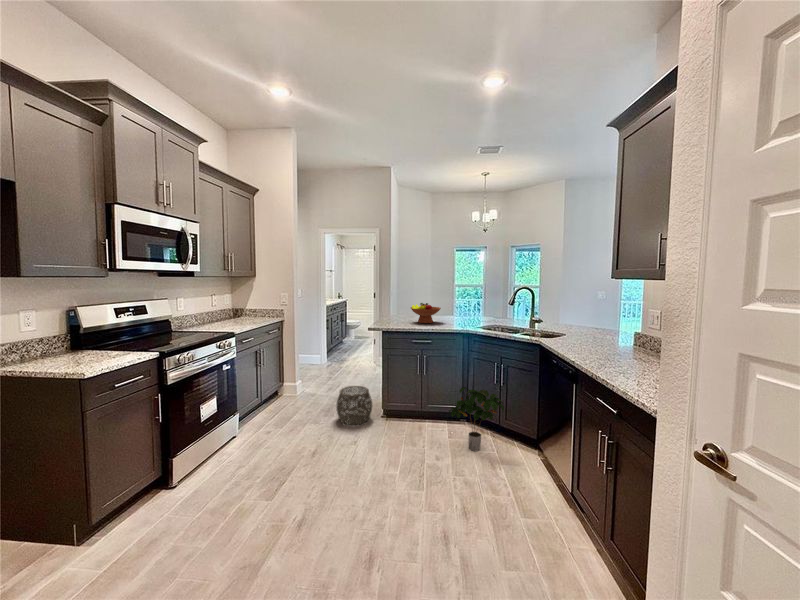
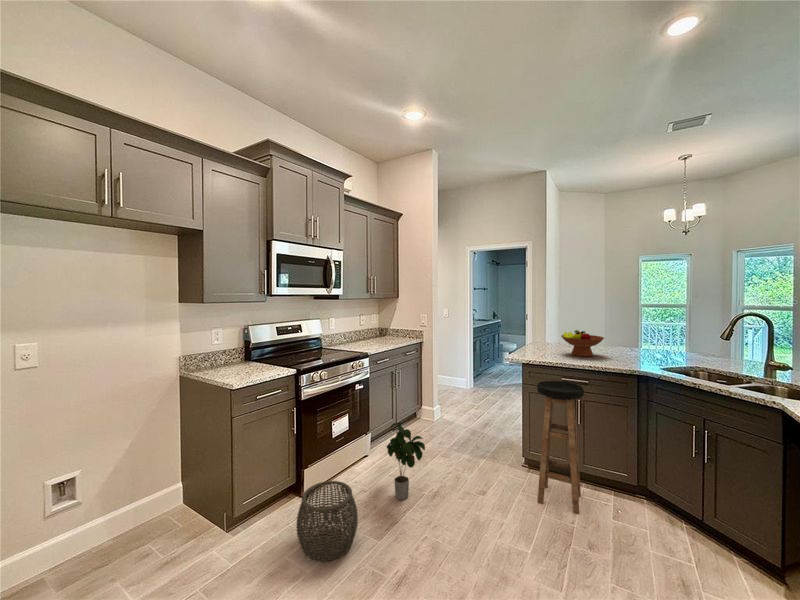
bar stool: none [397,343,431,442] -> present [537,381,584,514]
woven basket: present [336,386,372,425] -> present [296,481,358,562]
potted plant: present [449,387,504,451] -> present [387,423,425,500]

